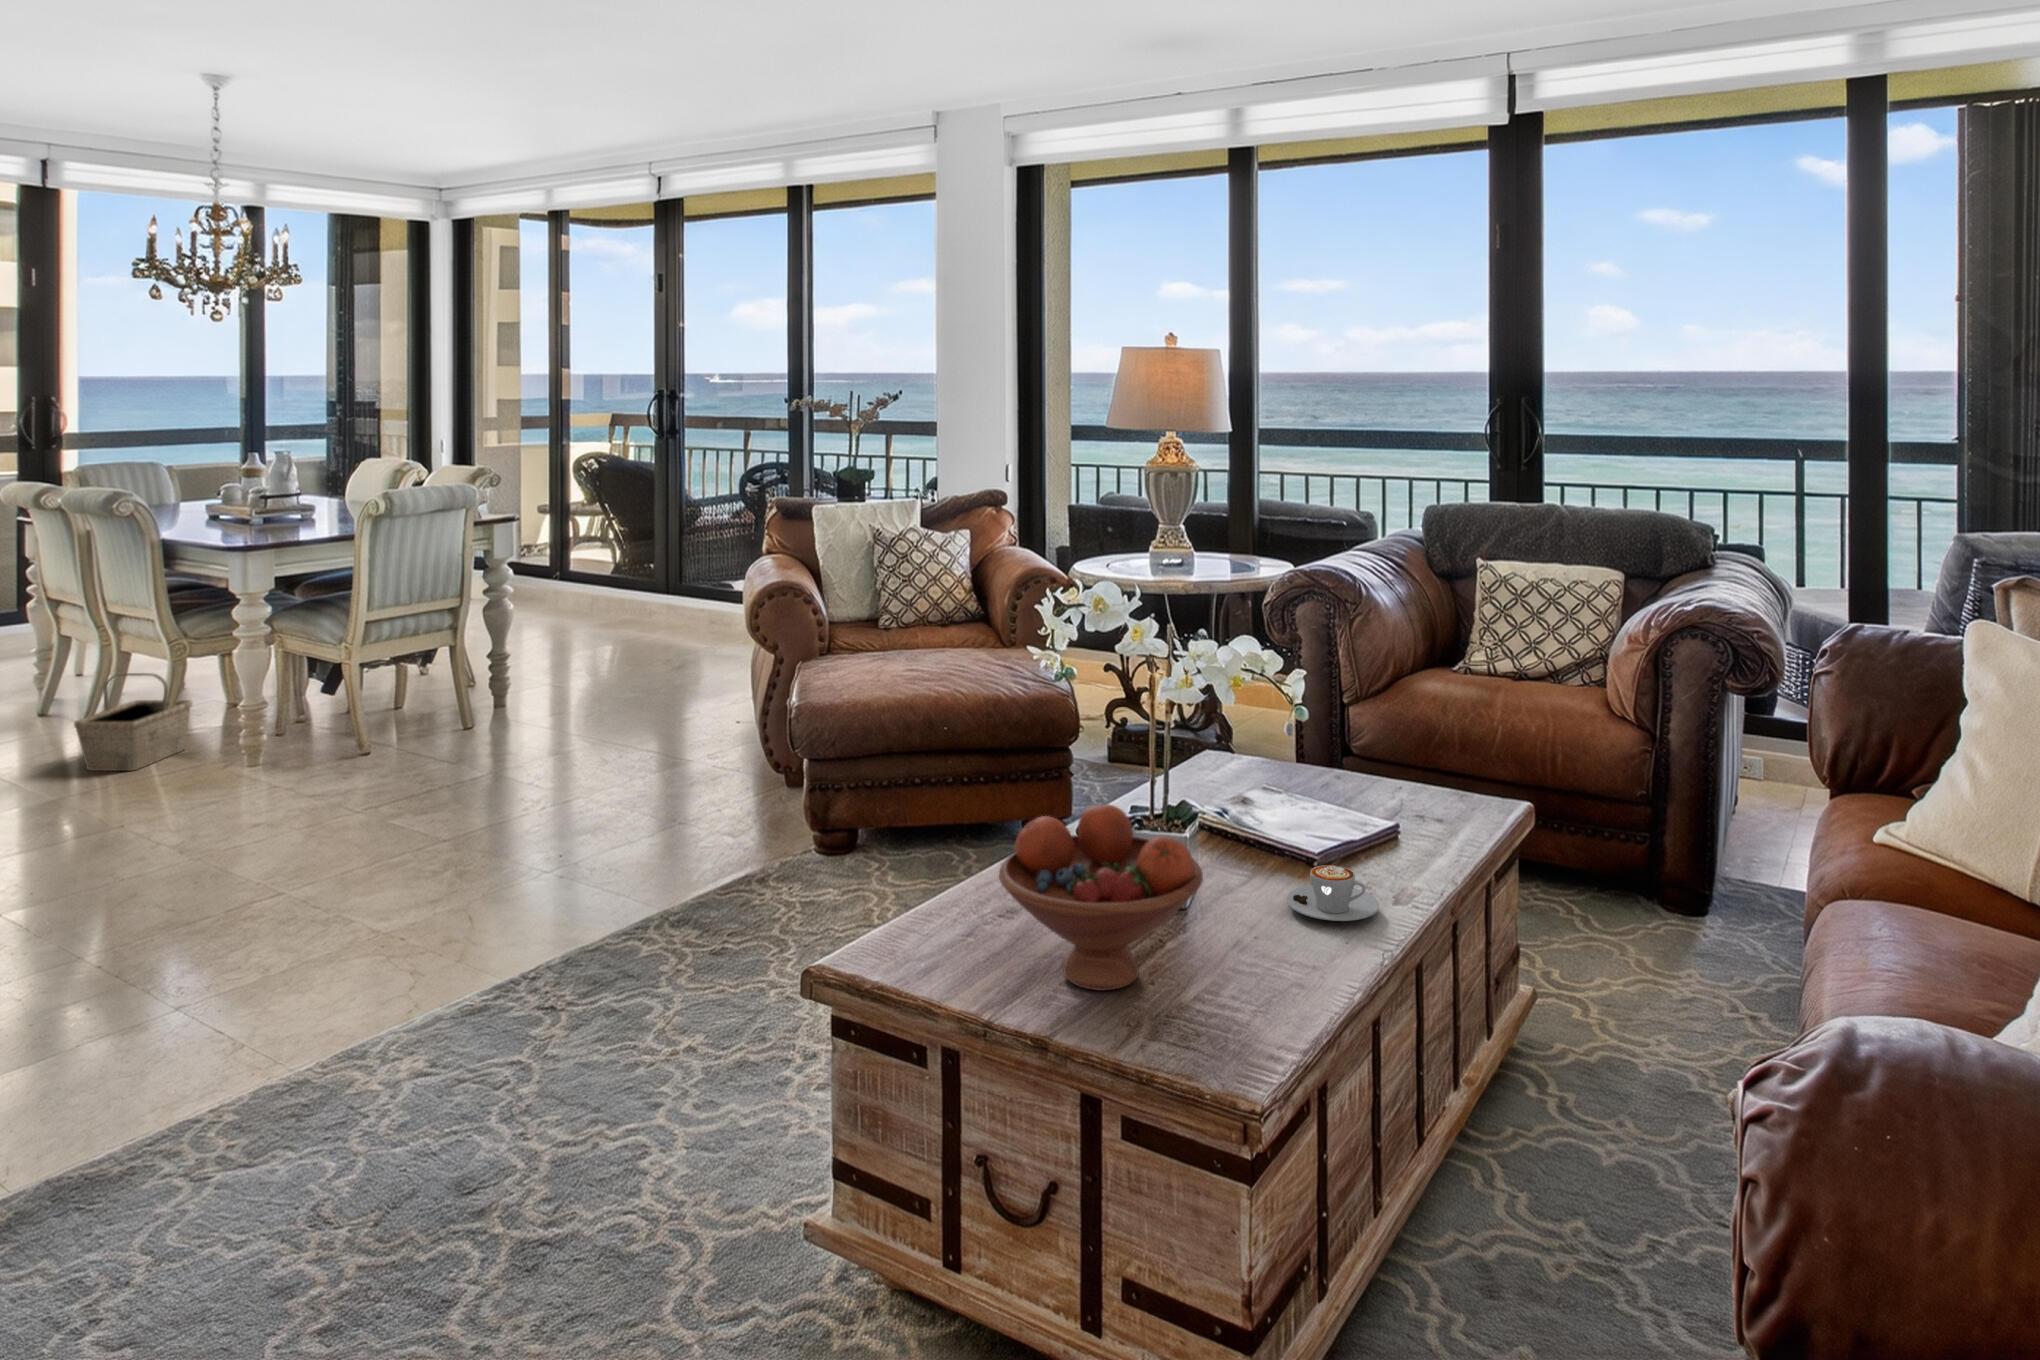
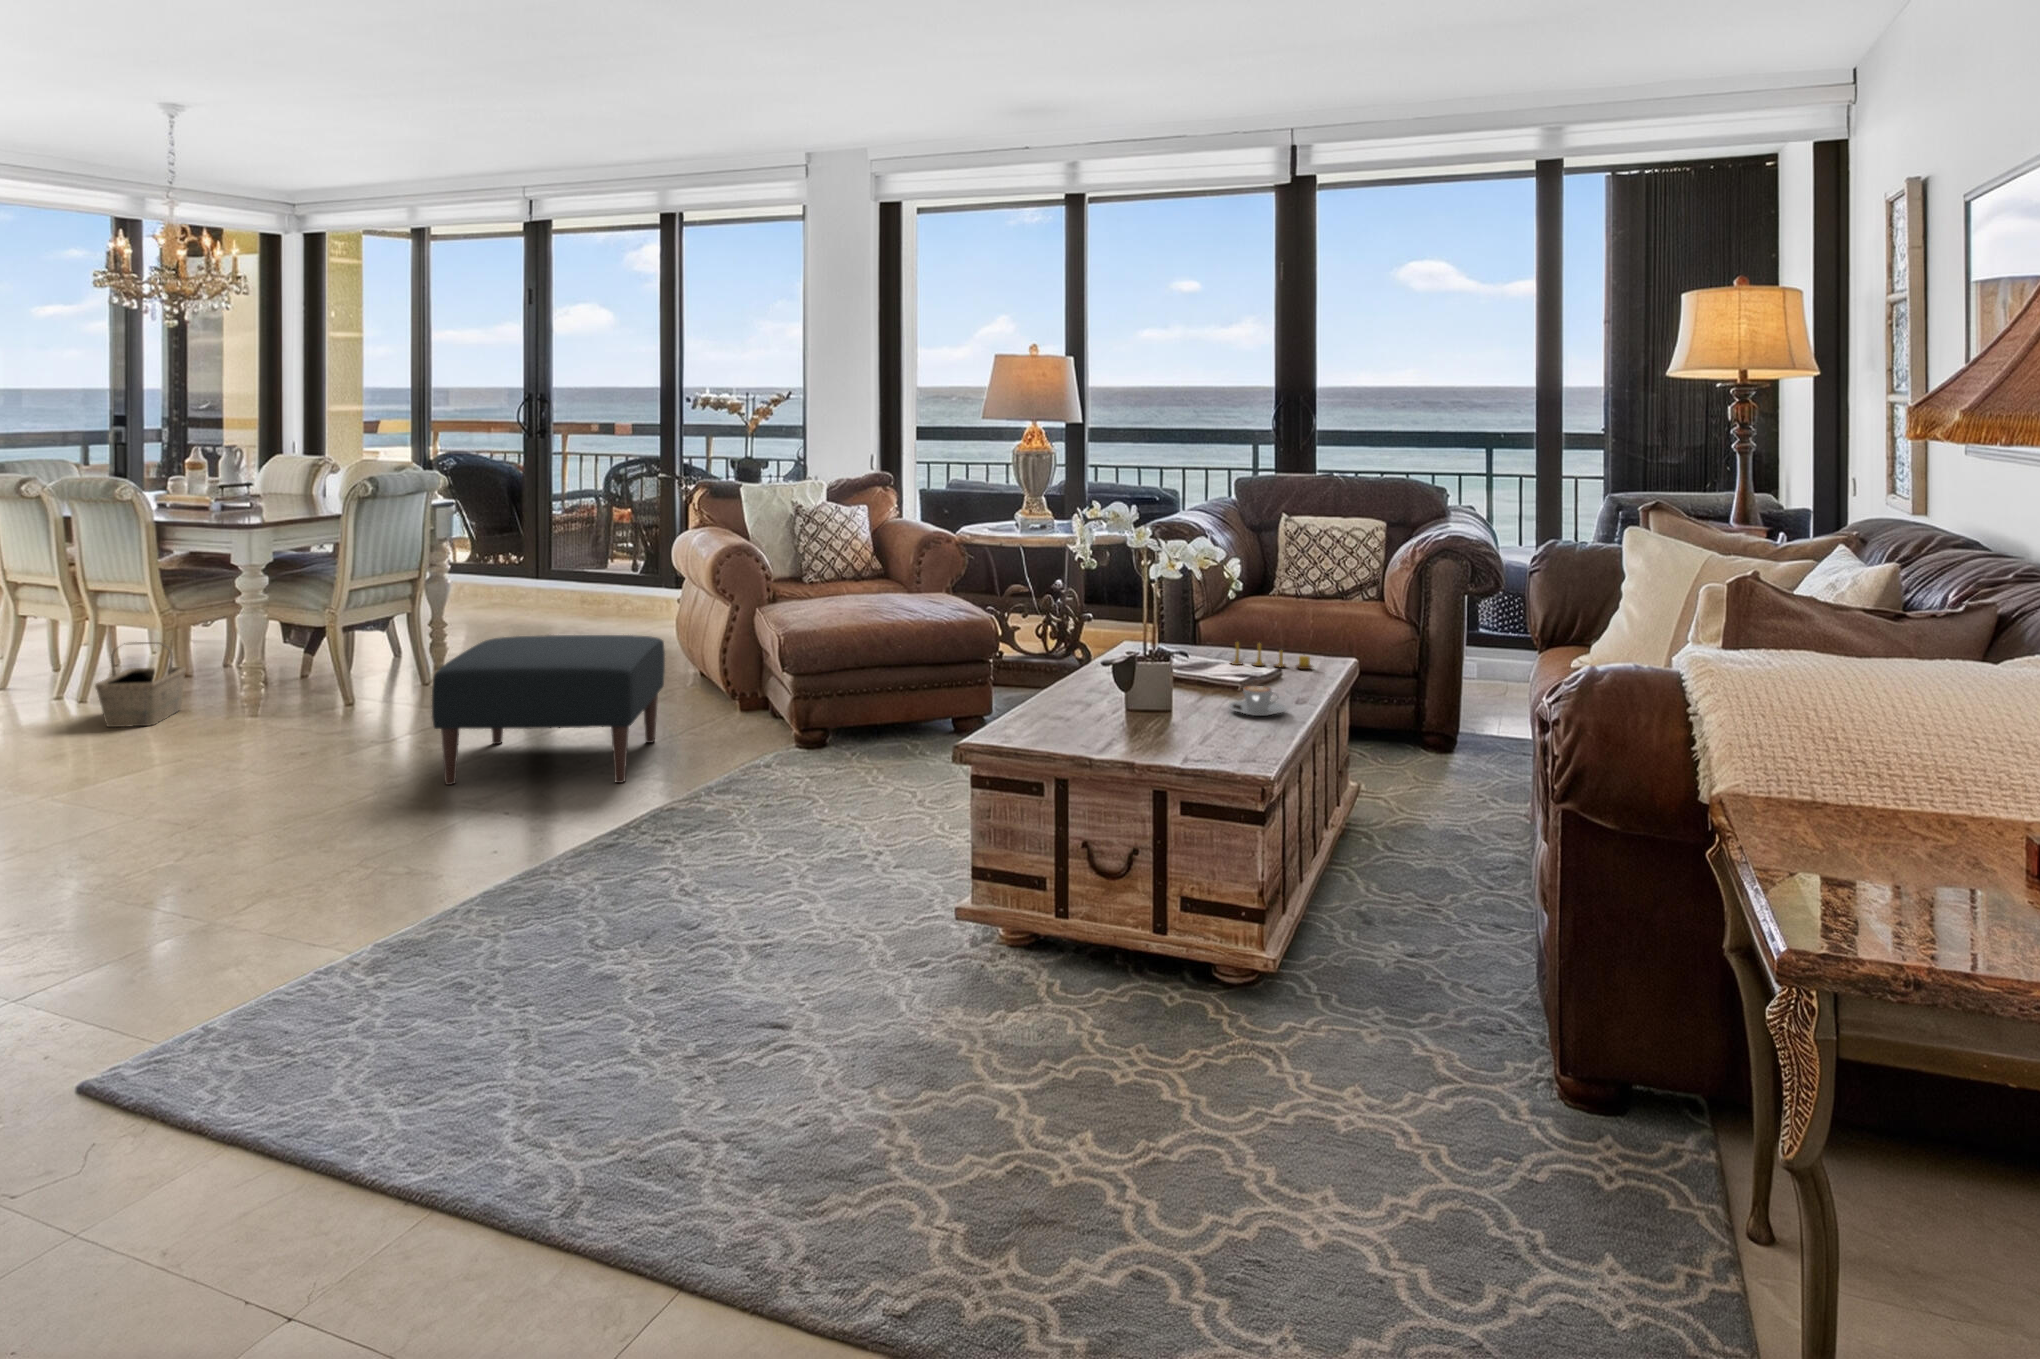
ottoman: none [340,690,668,895] -> present [432,635,665,785]
candle: none [1340,761,1463,813] -> present [1231,642,1312,669]
fruit bowl: present [999,804,1203,991] -> none [1076,642,1202,747]

